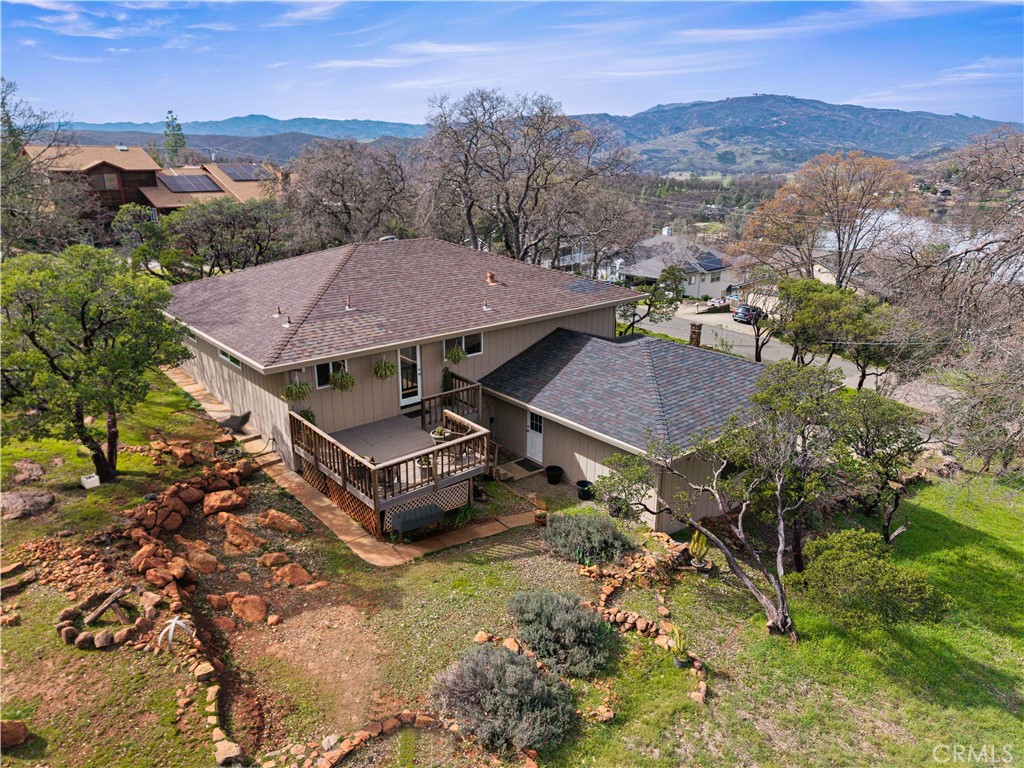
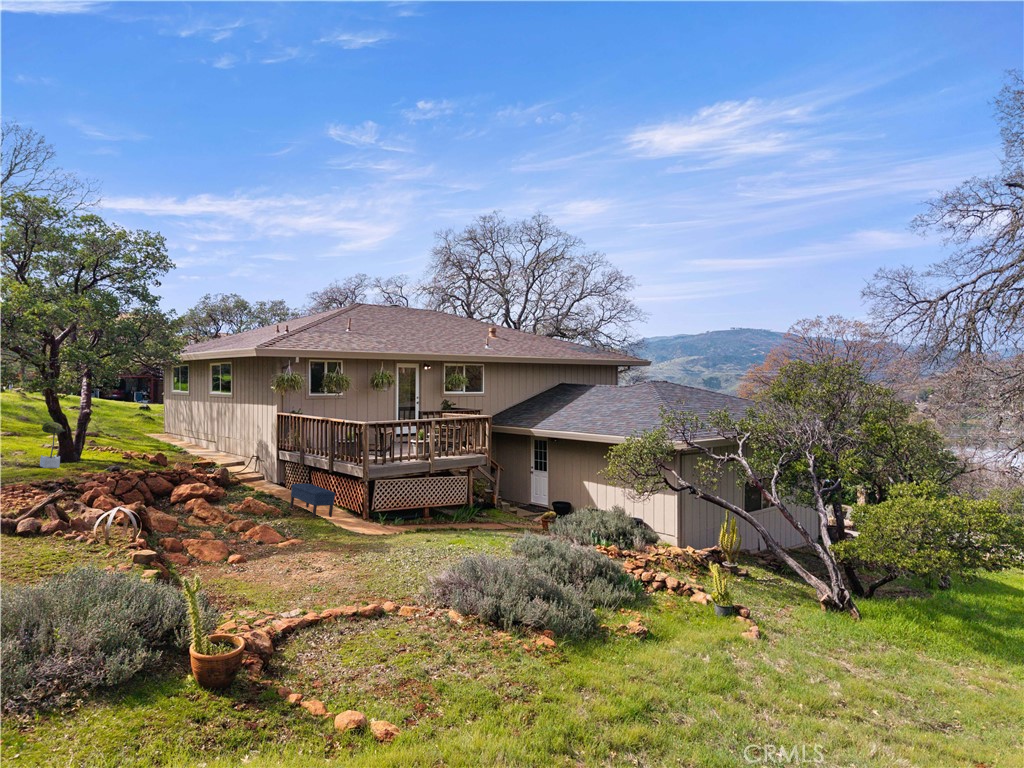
lounge chair: present [217,411,251,437] -> none [198,439,236,463]
bench: present [391,503,445,542] -> present [290,483,336,518]

